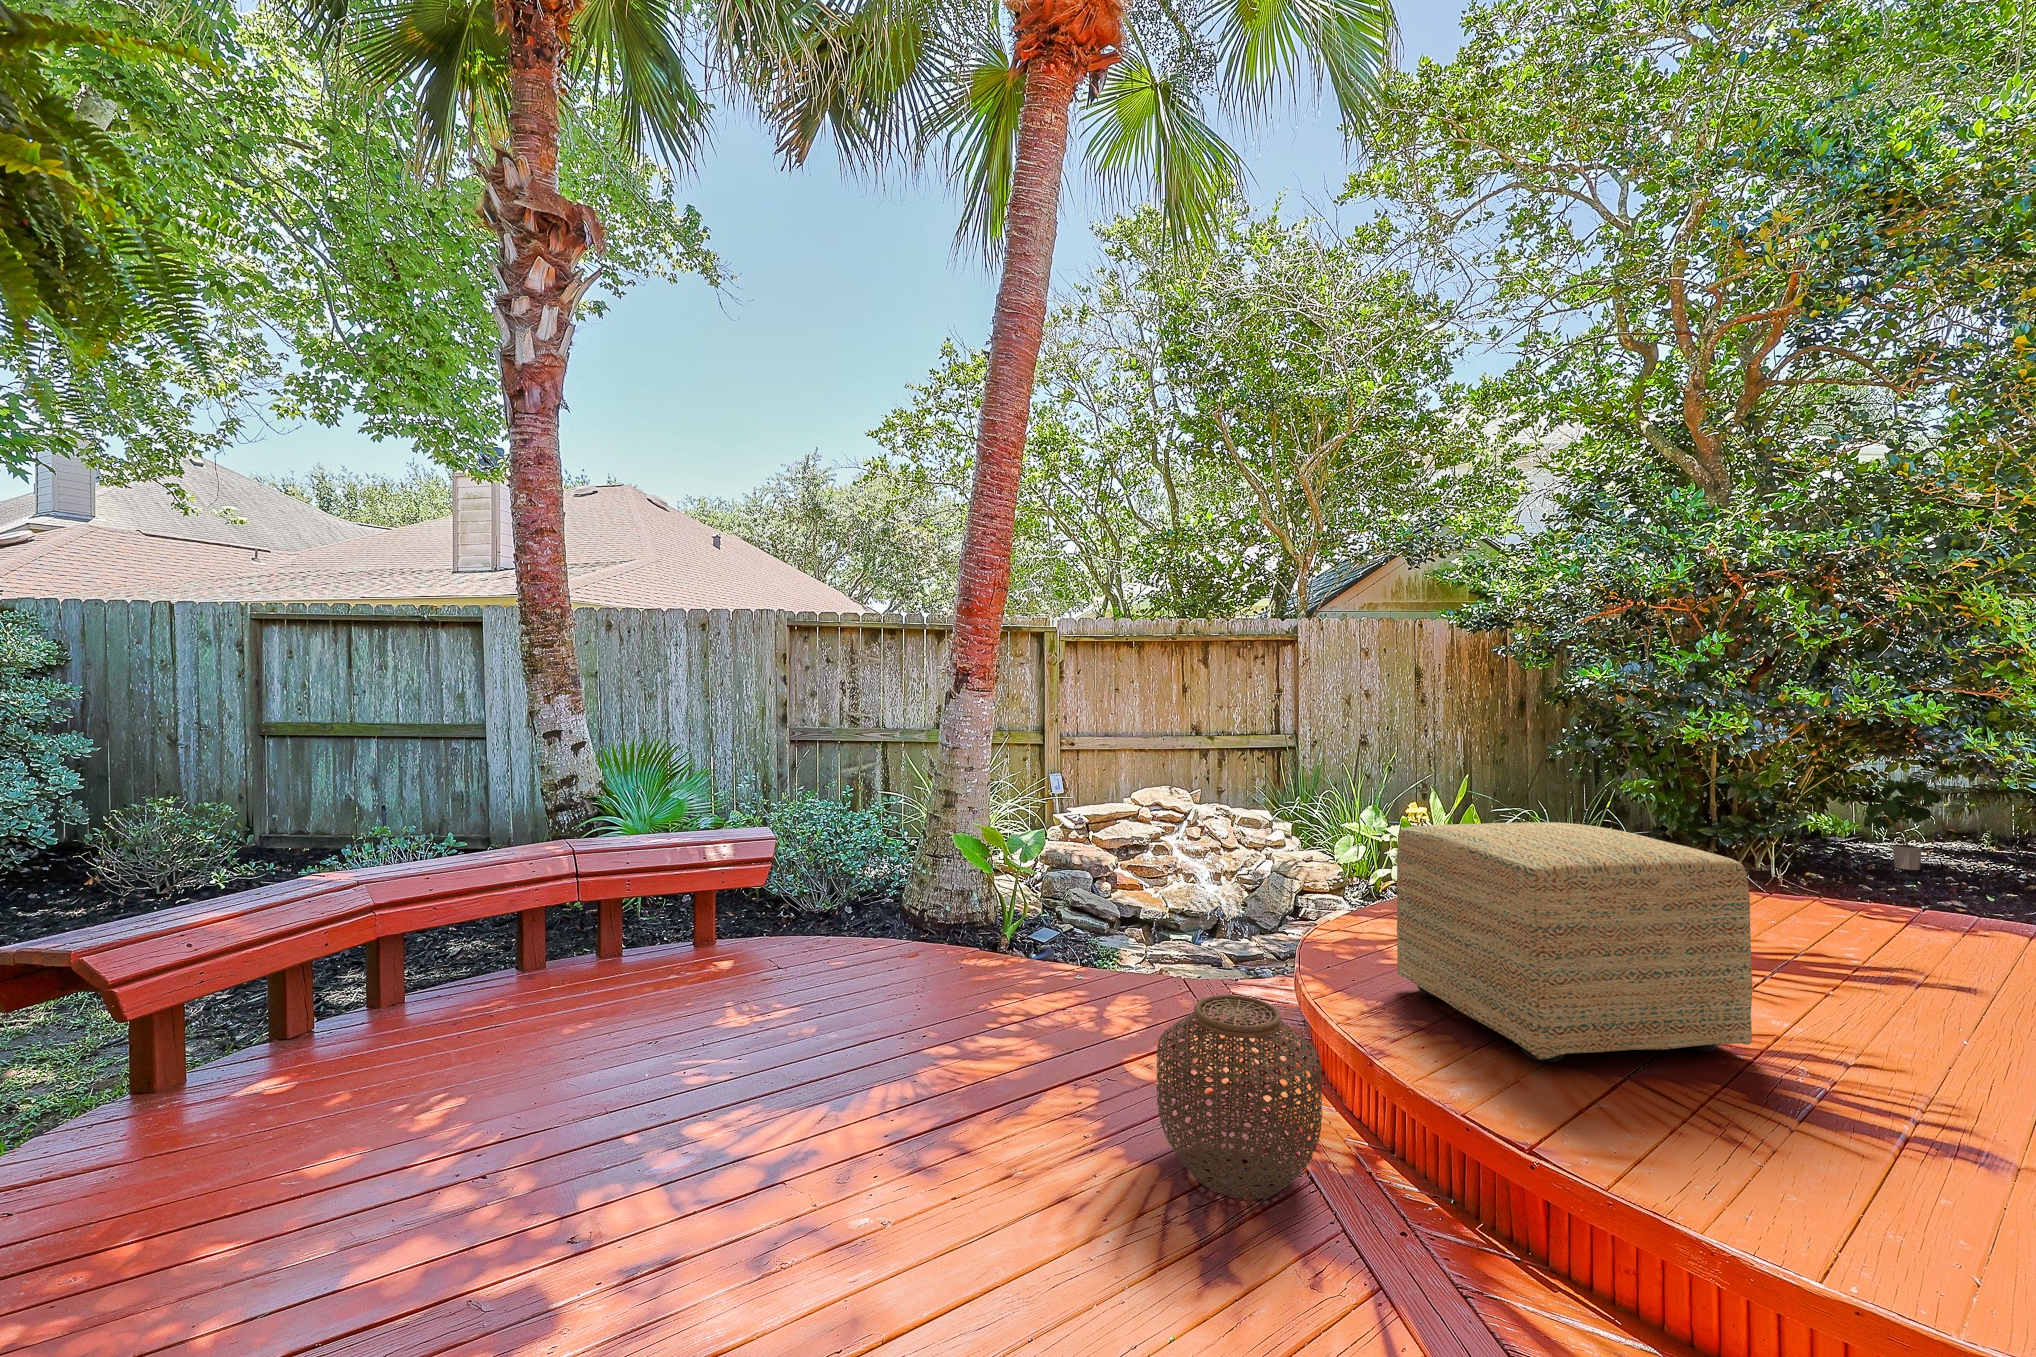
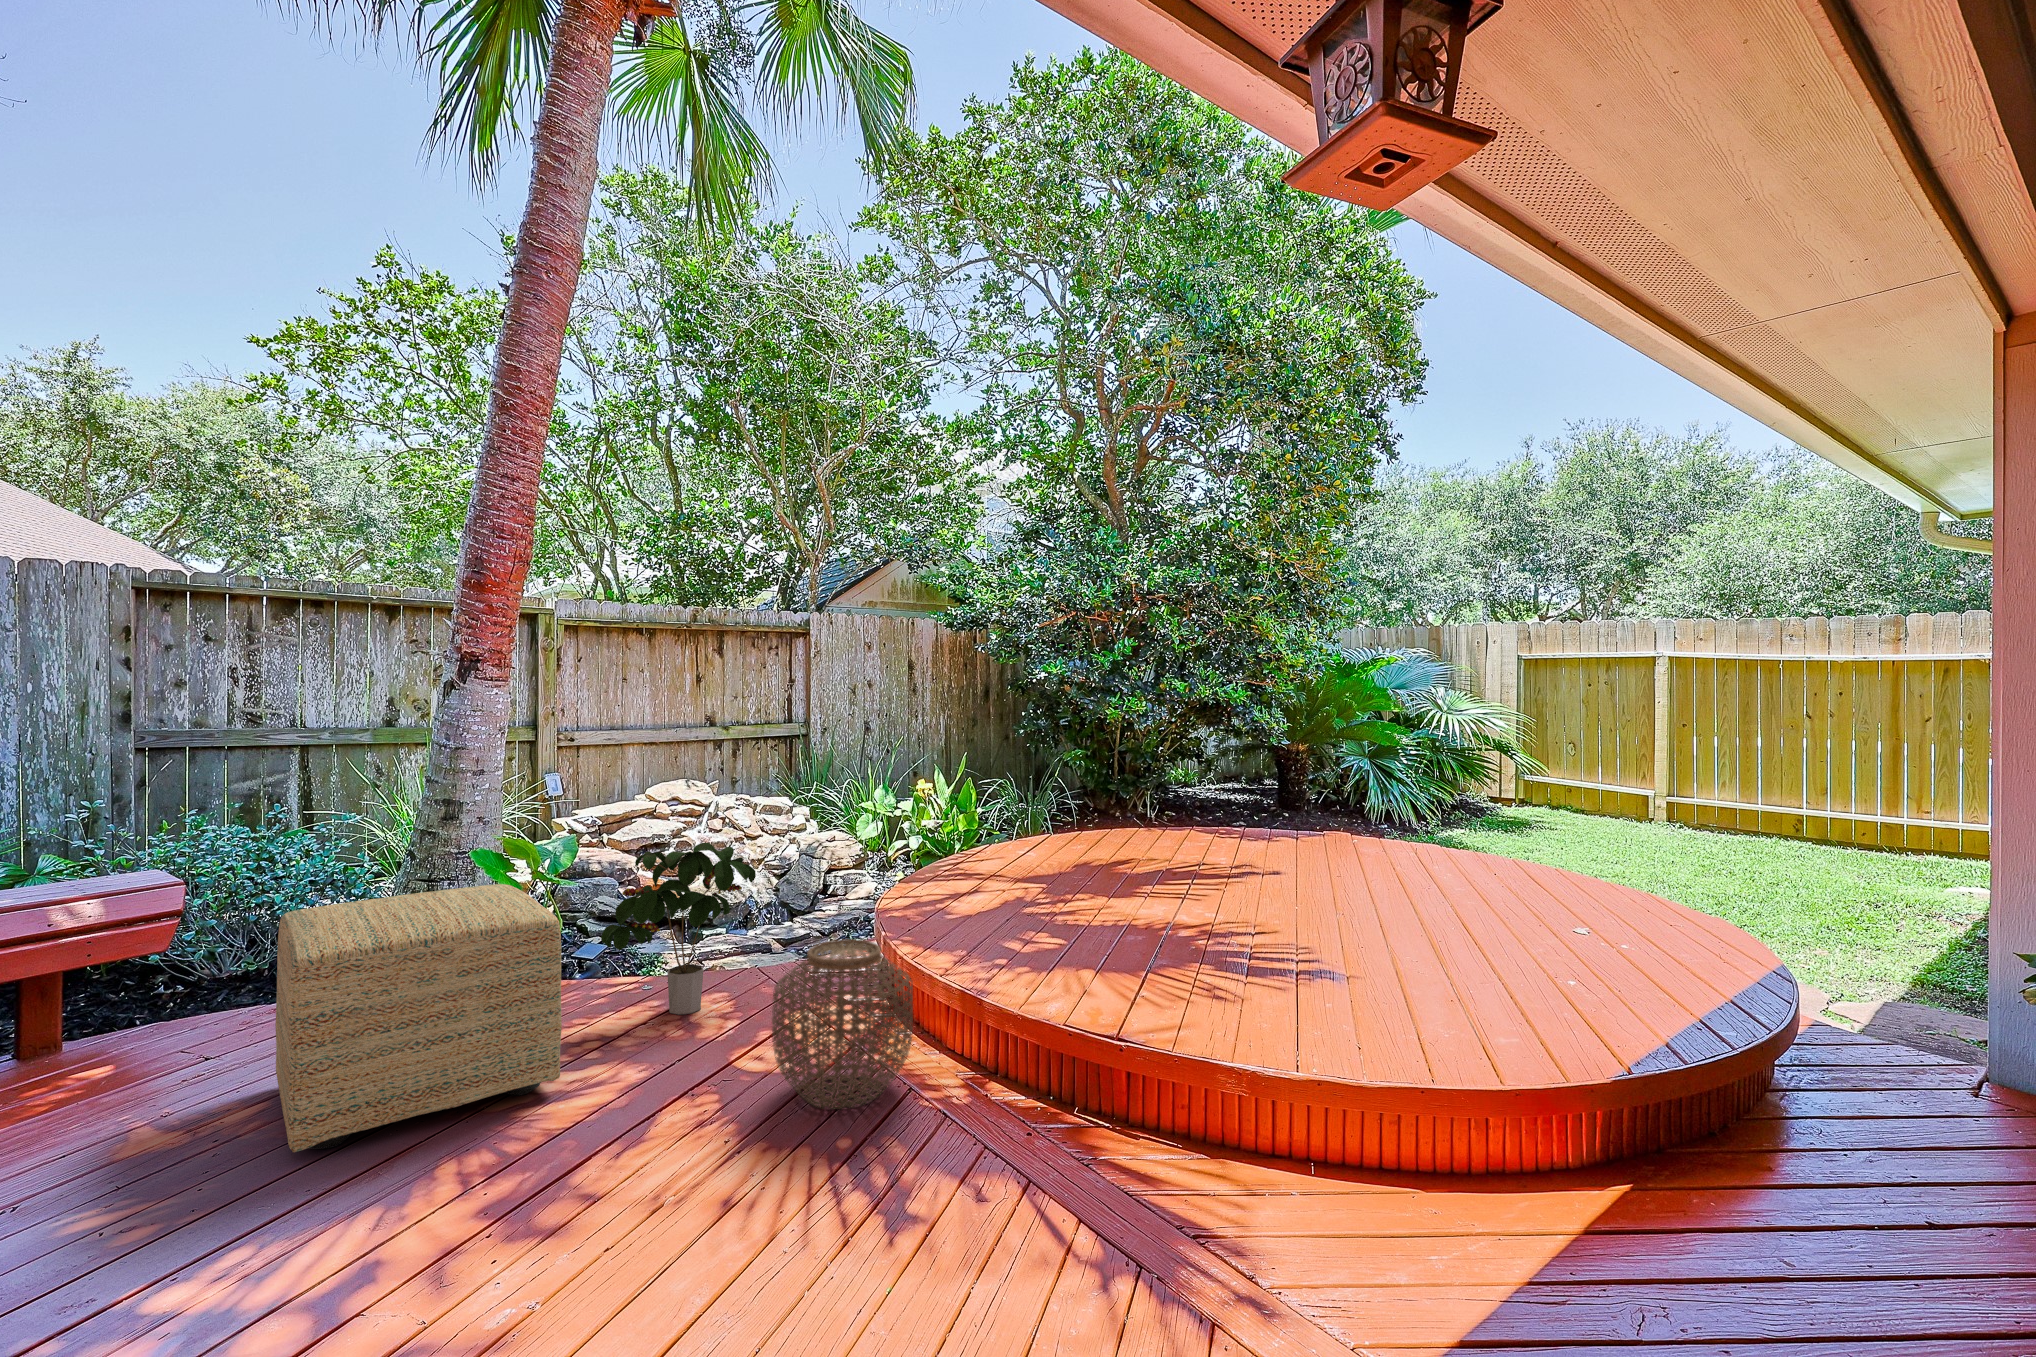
potted plant: present [1864,777,1942,870] -> present [601,843,756,1015]
ottoman: present [1397,822,1753,1062] -> present [275,884,562,1152]

